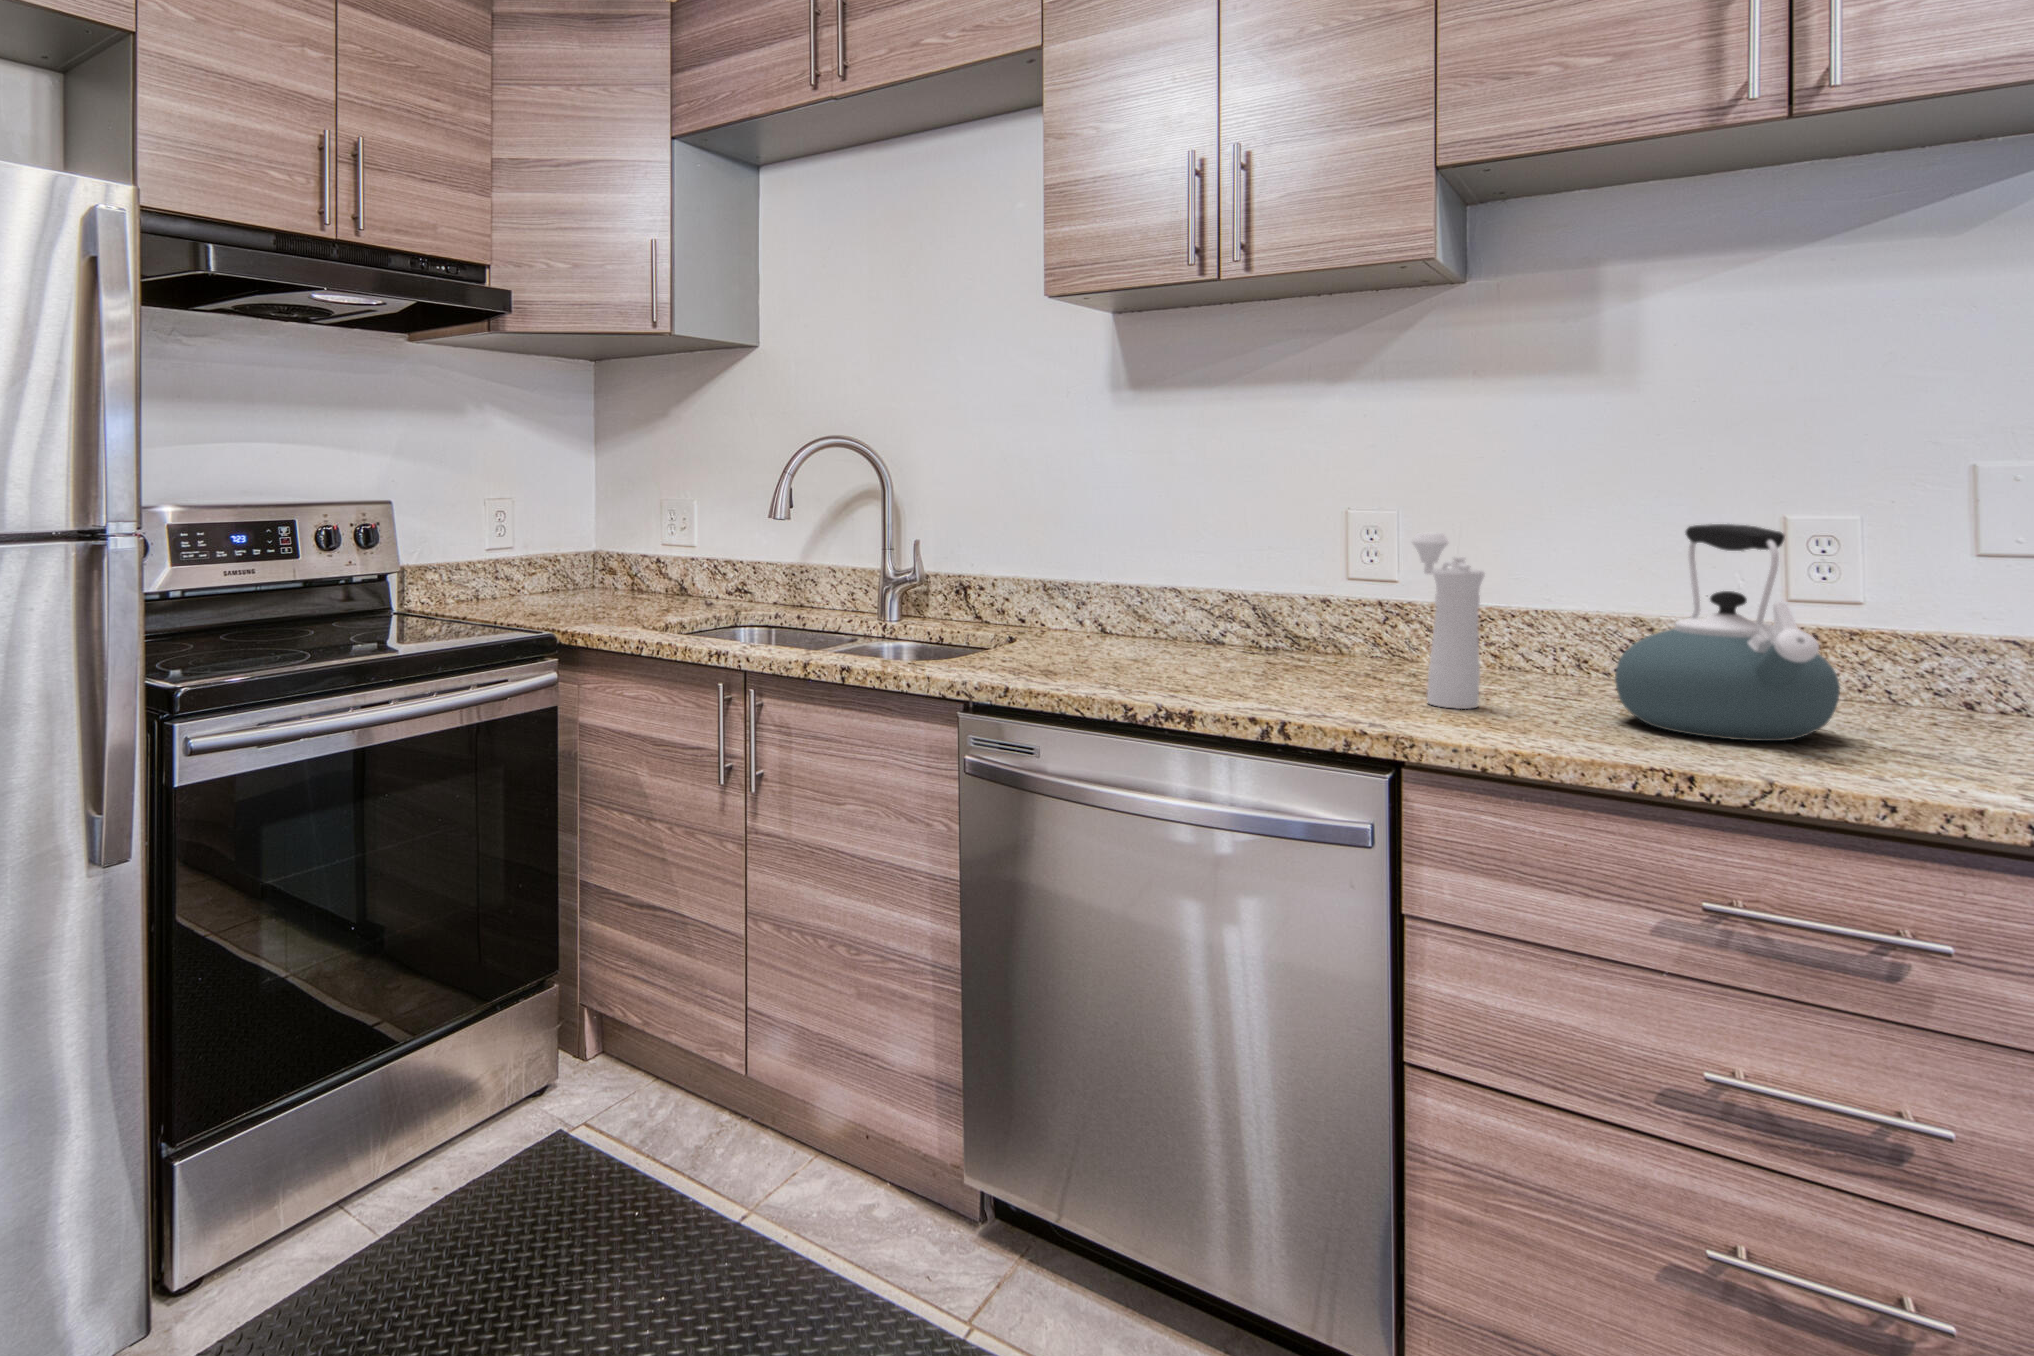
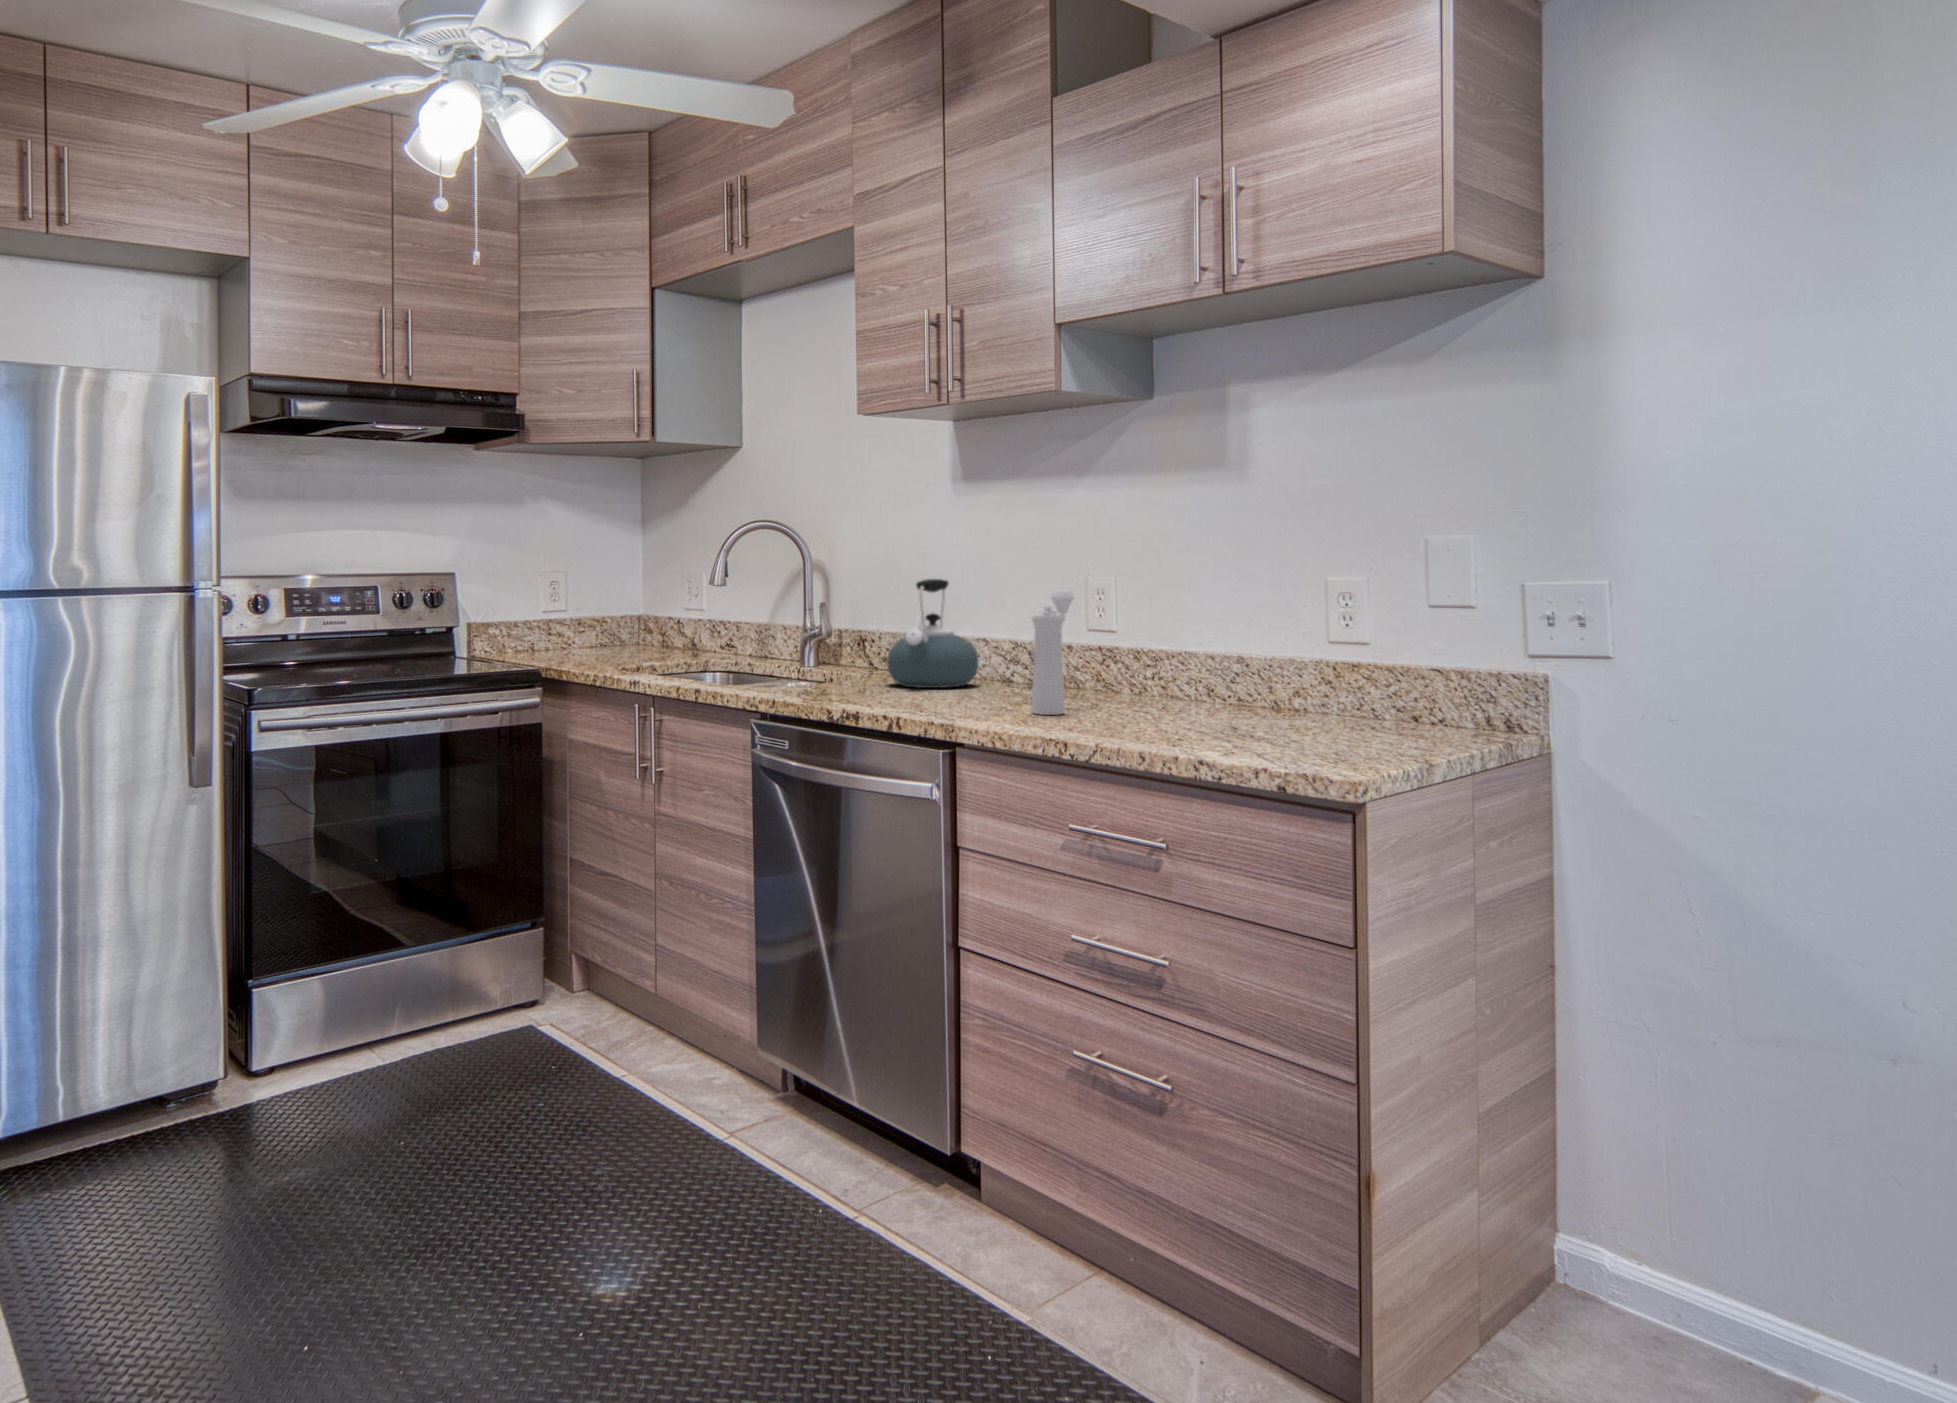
kettle: present [1615,524,1840,741] -> present [887,579,978,688]

